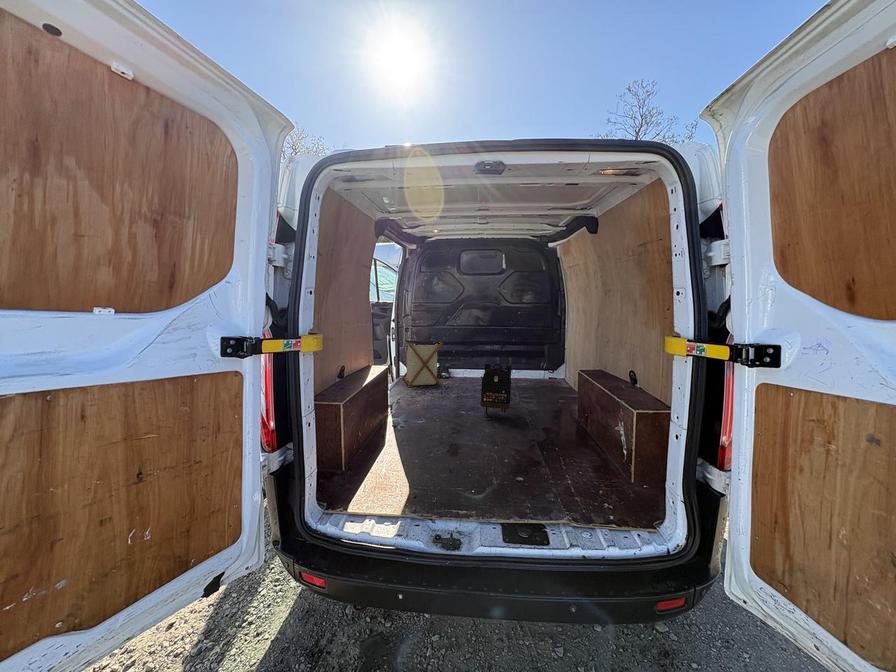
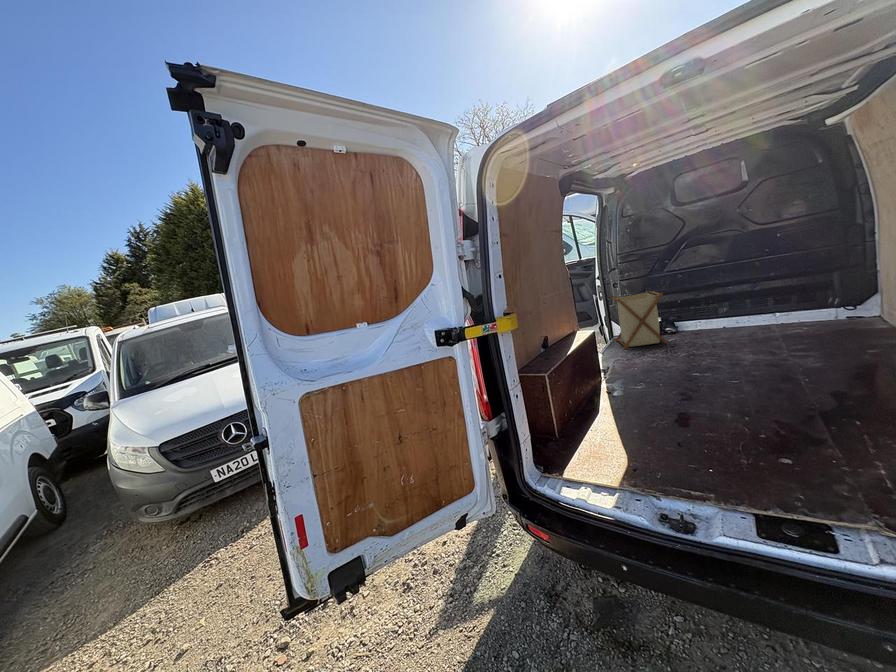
backpack: present [480,362,511,414] -> none [721,309,771,376]

